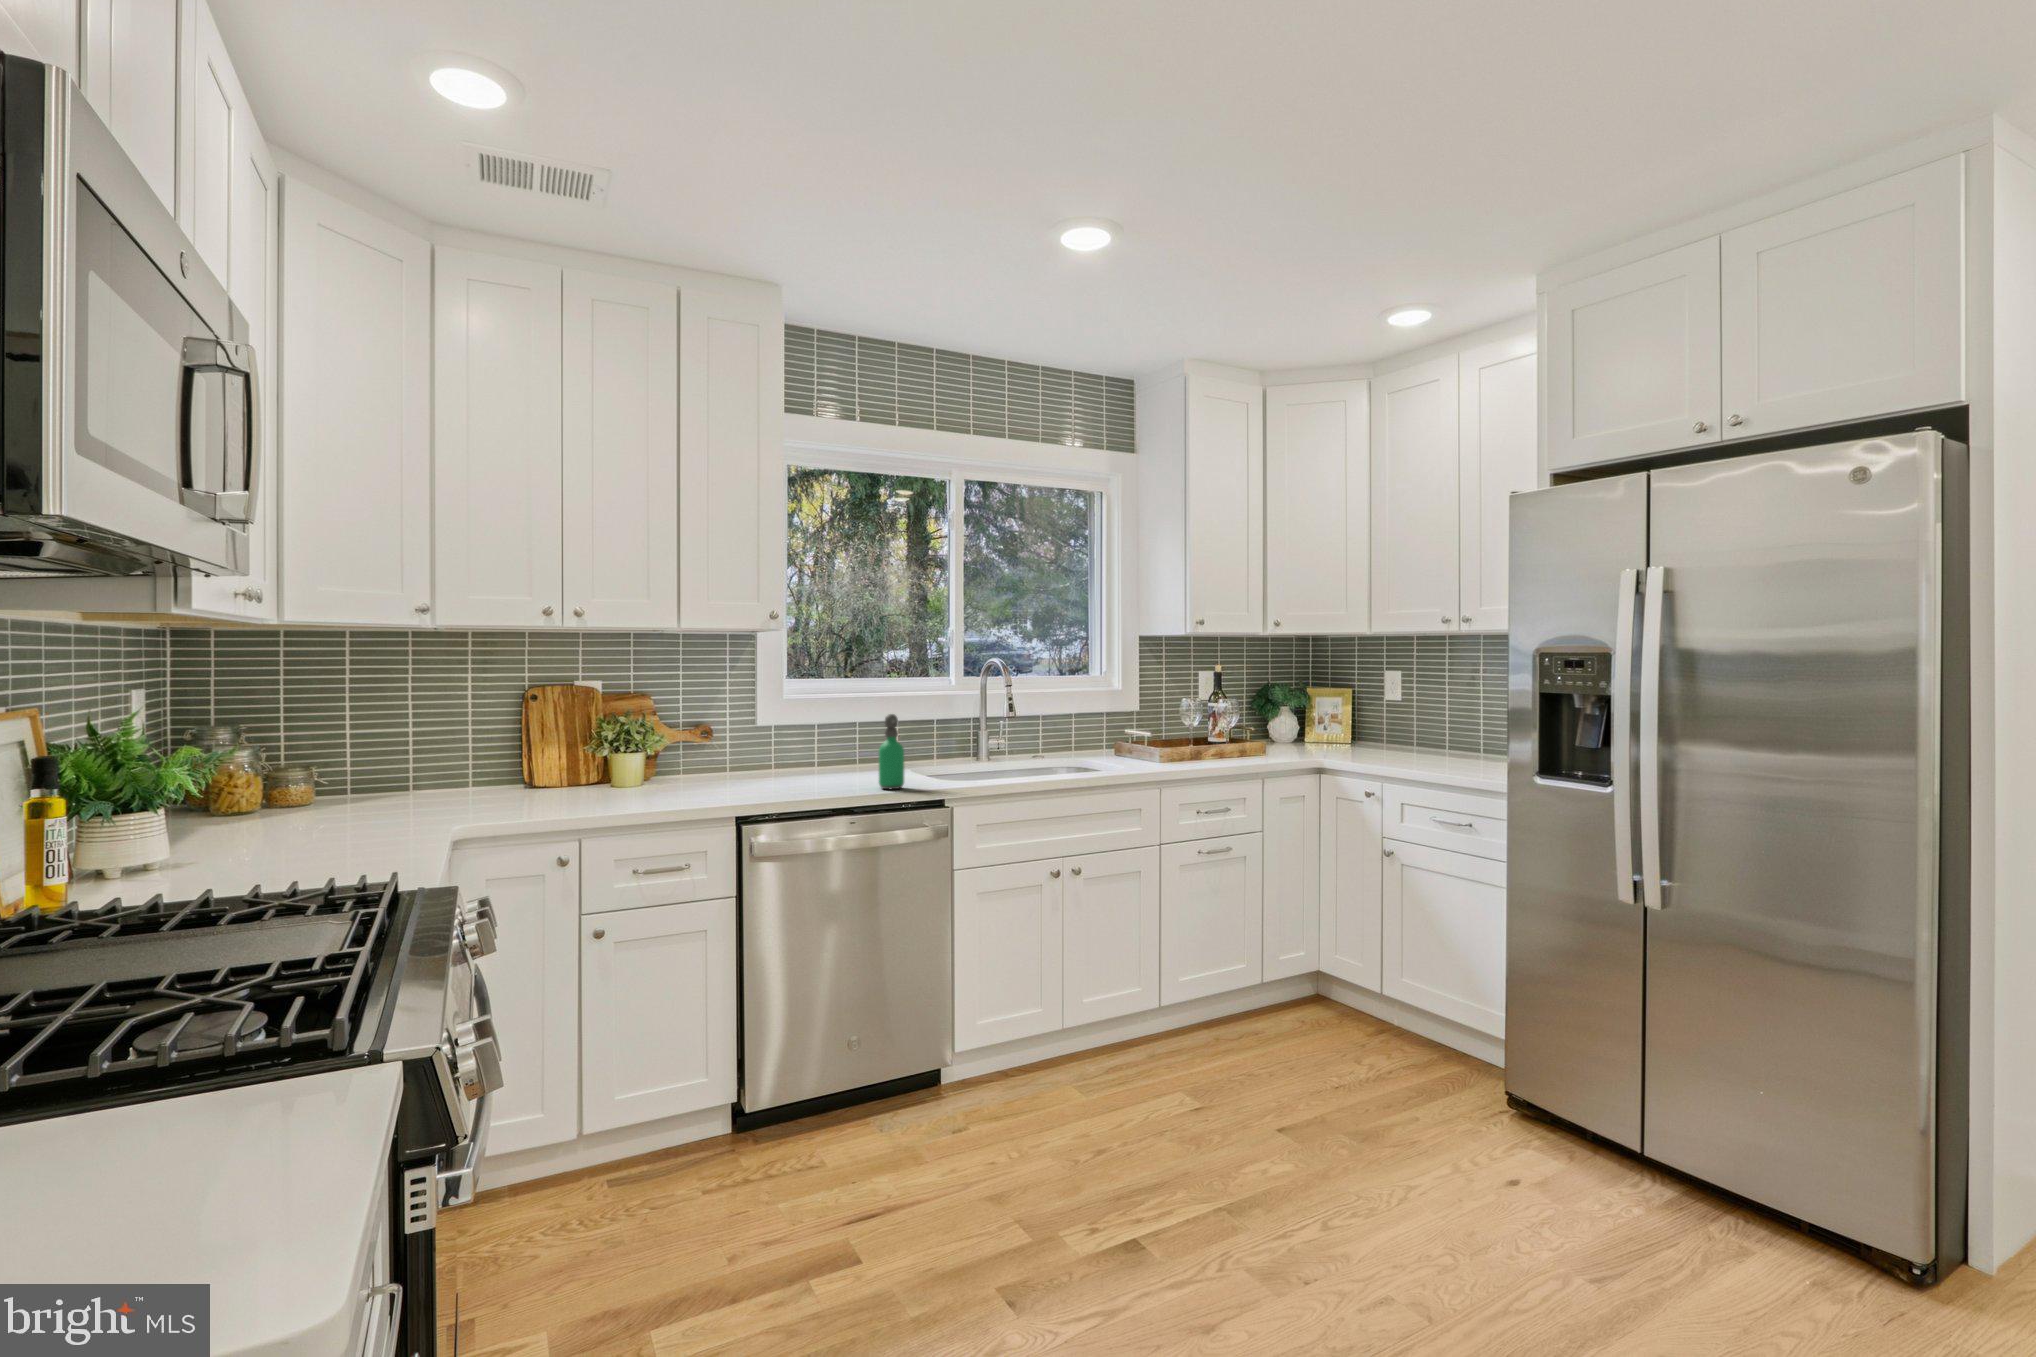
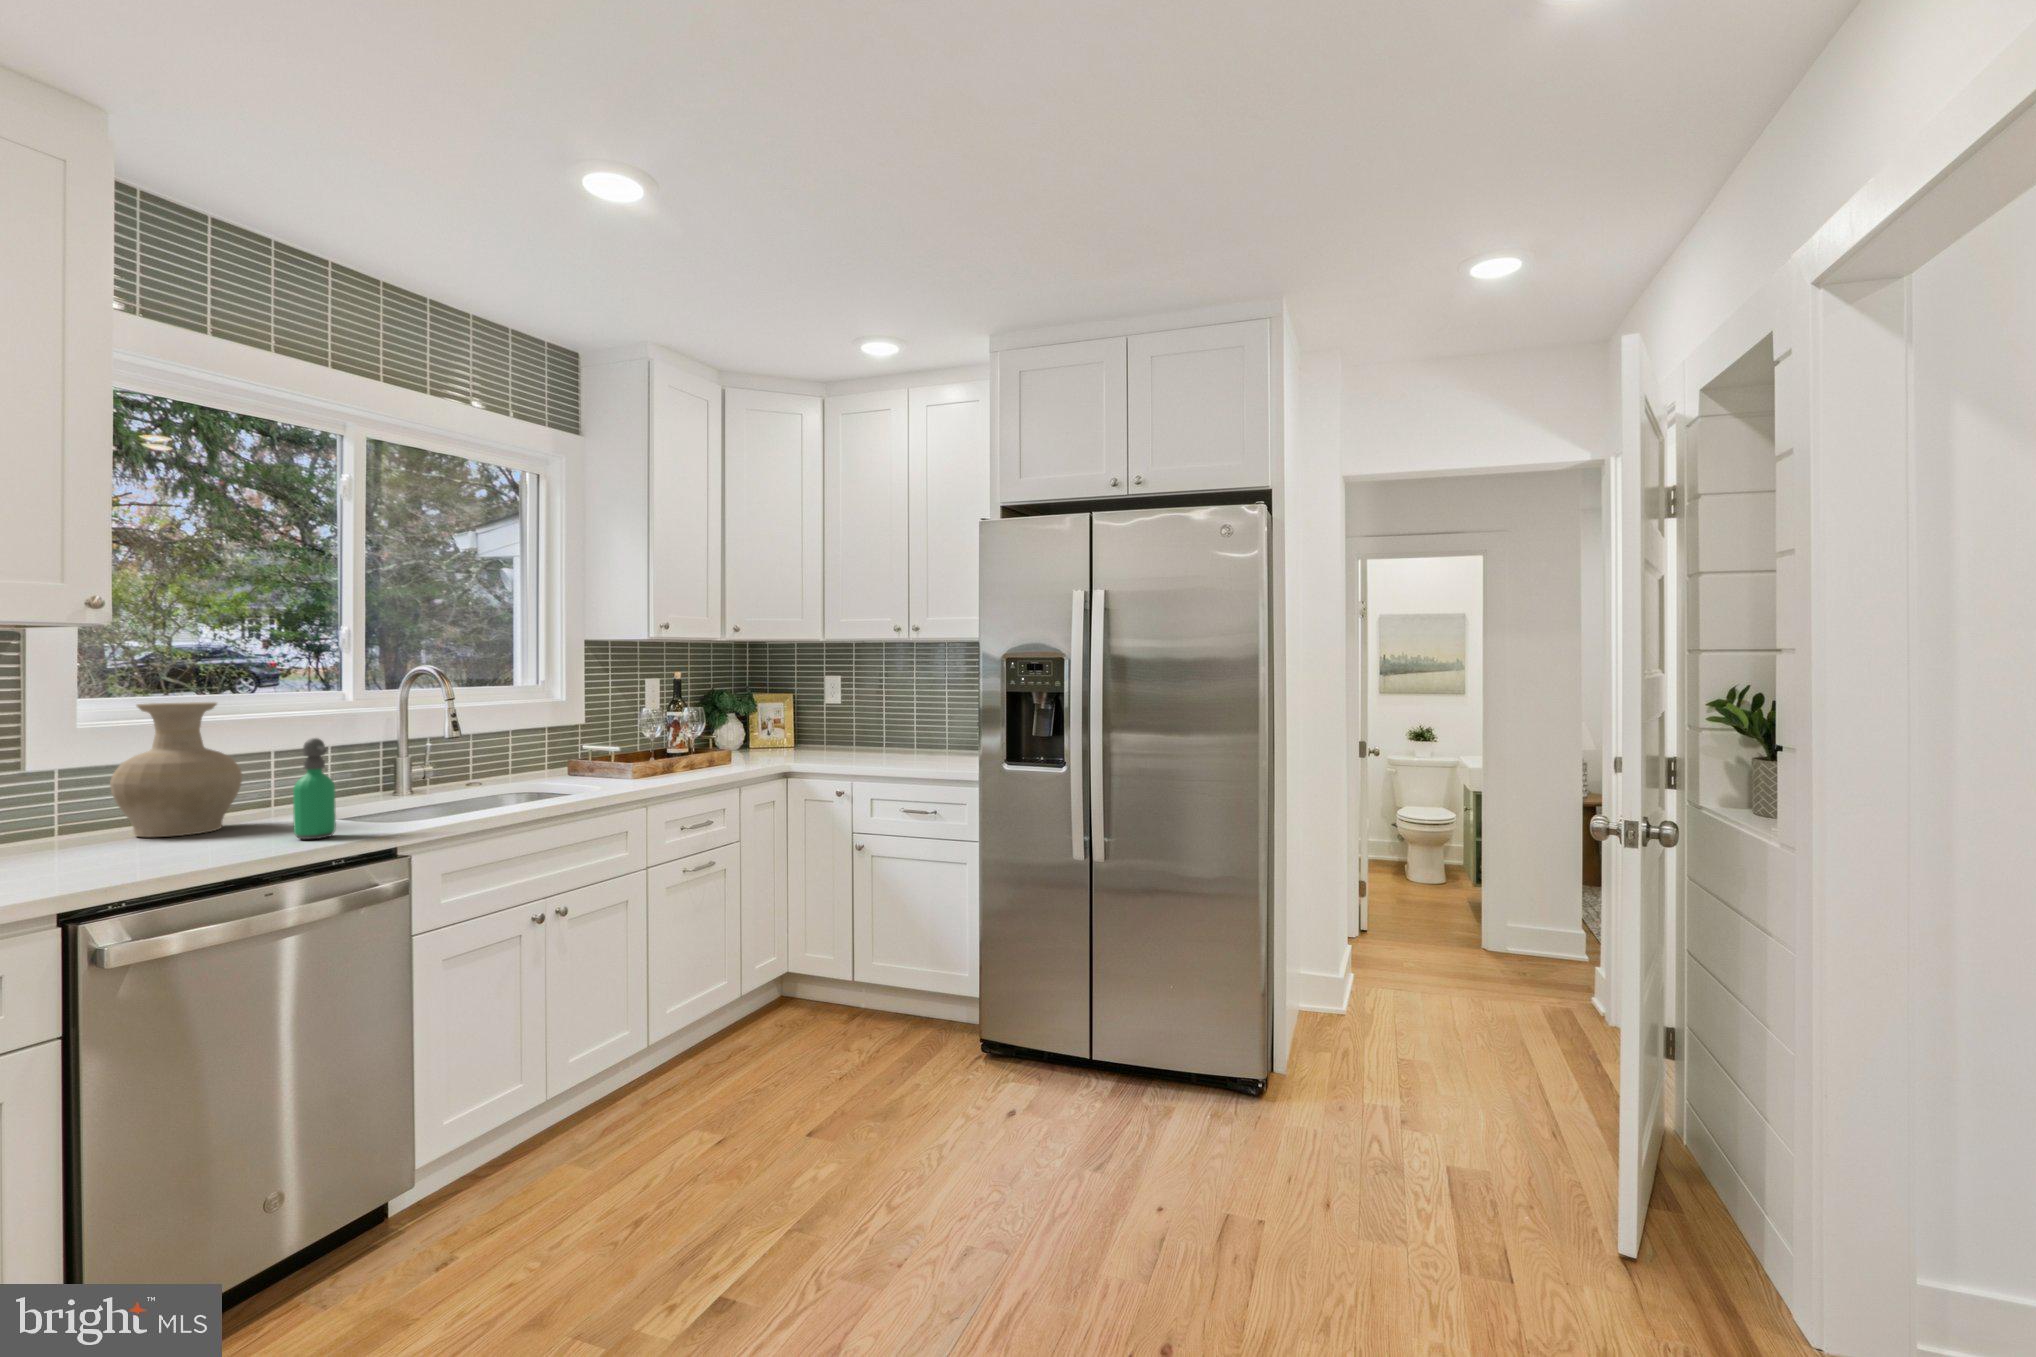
vase: none [796,685,868,779] -> present [110,702,242,837]

